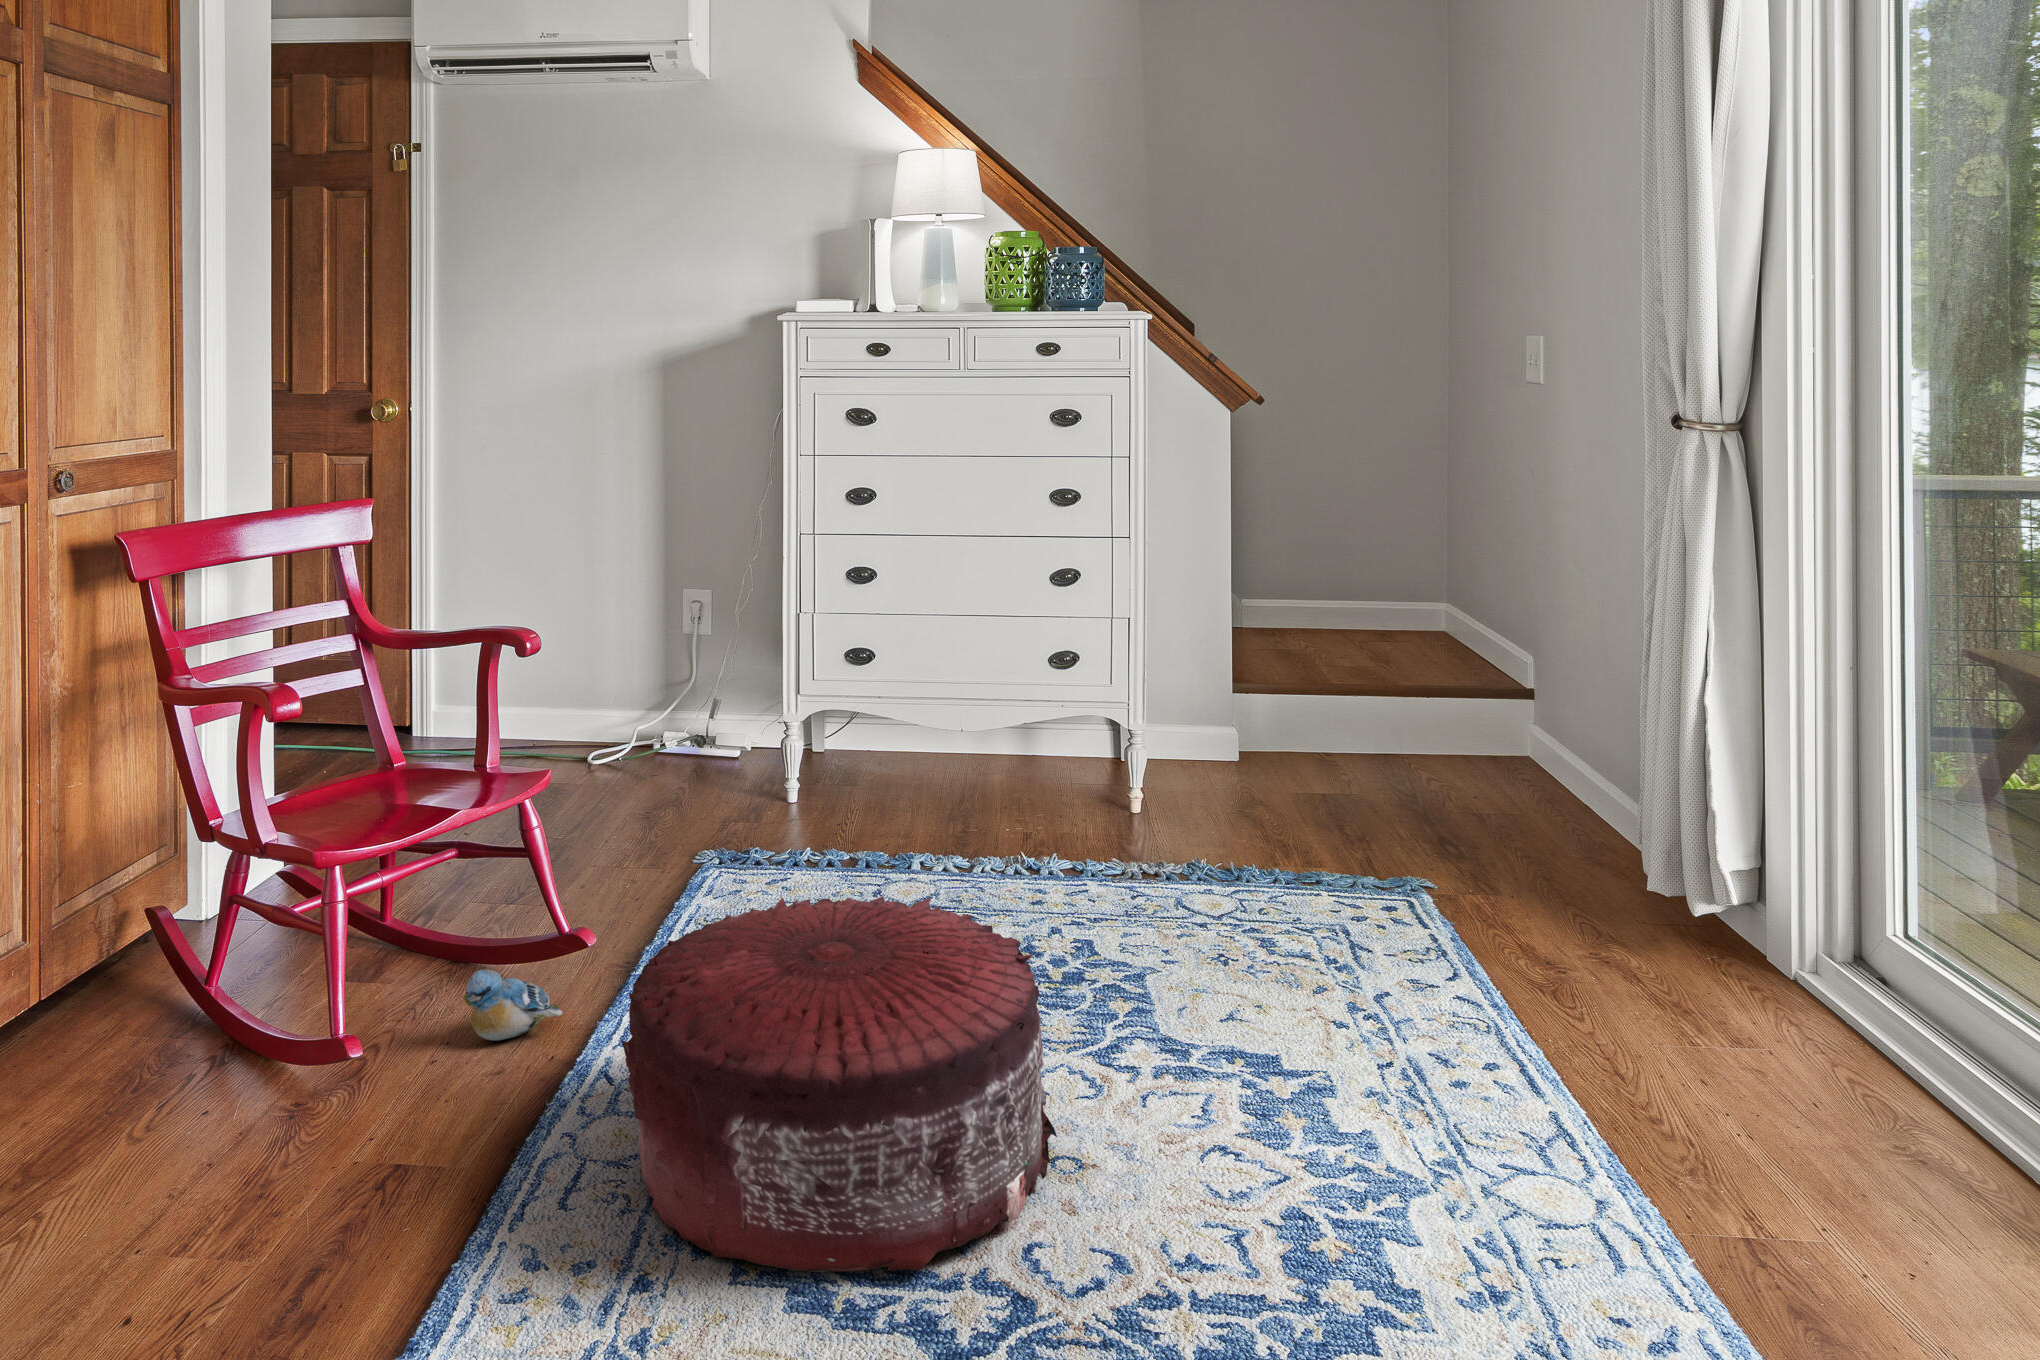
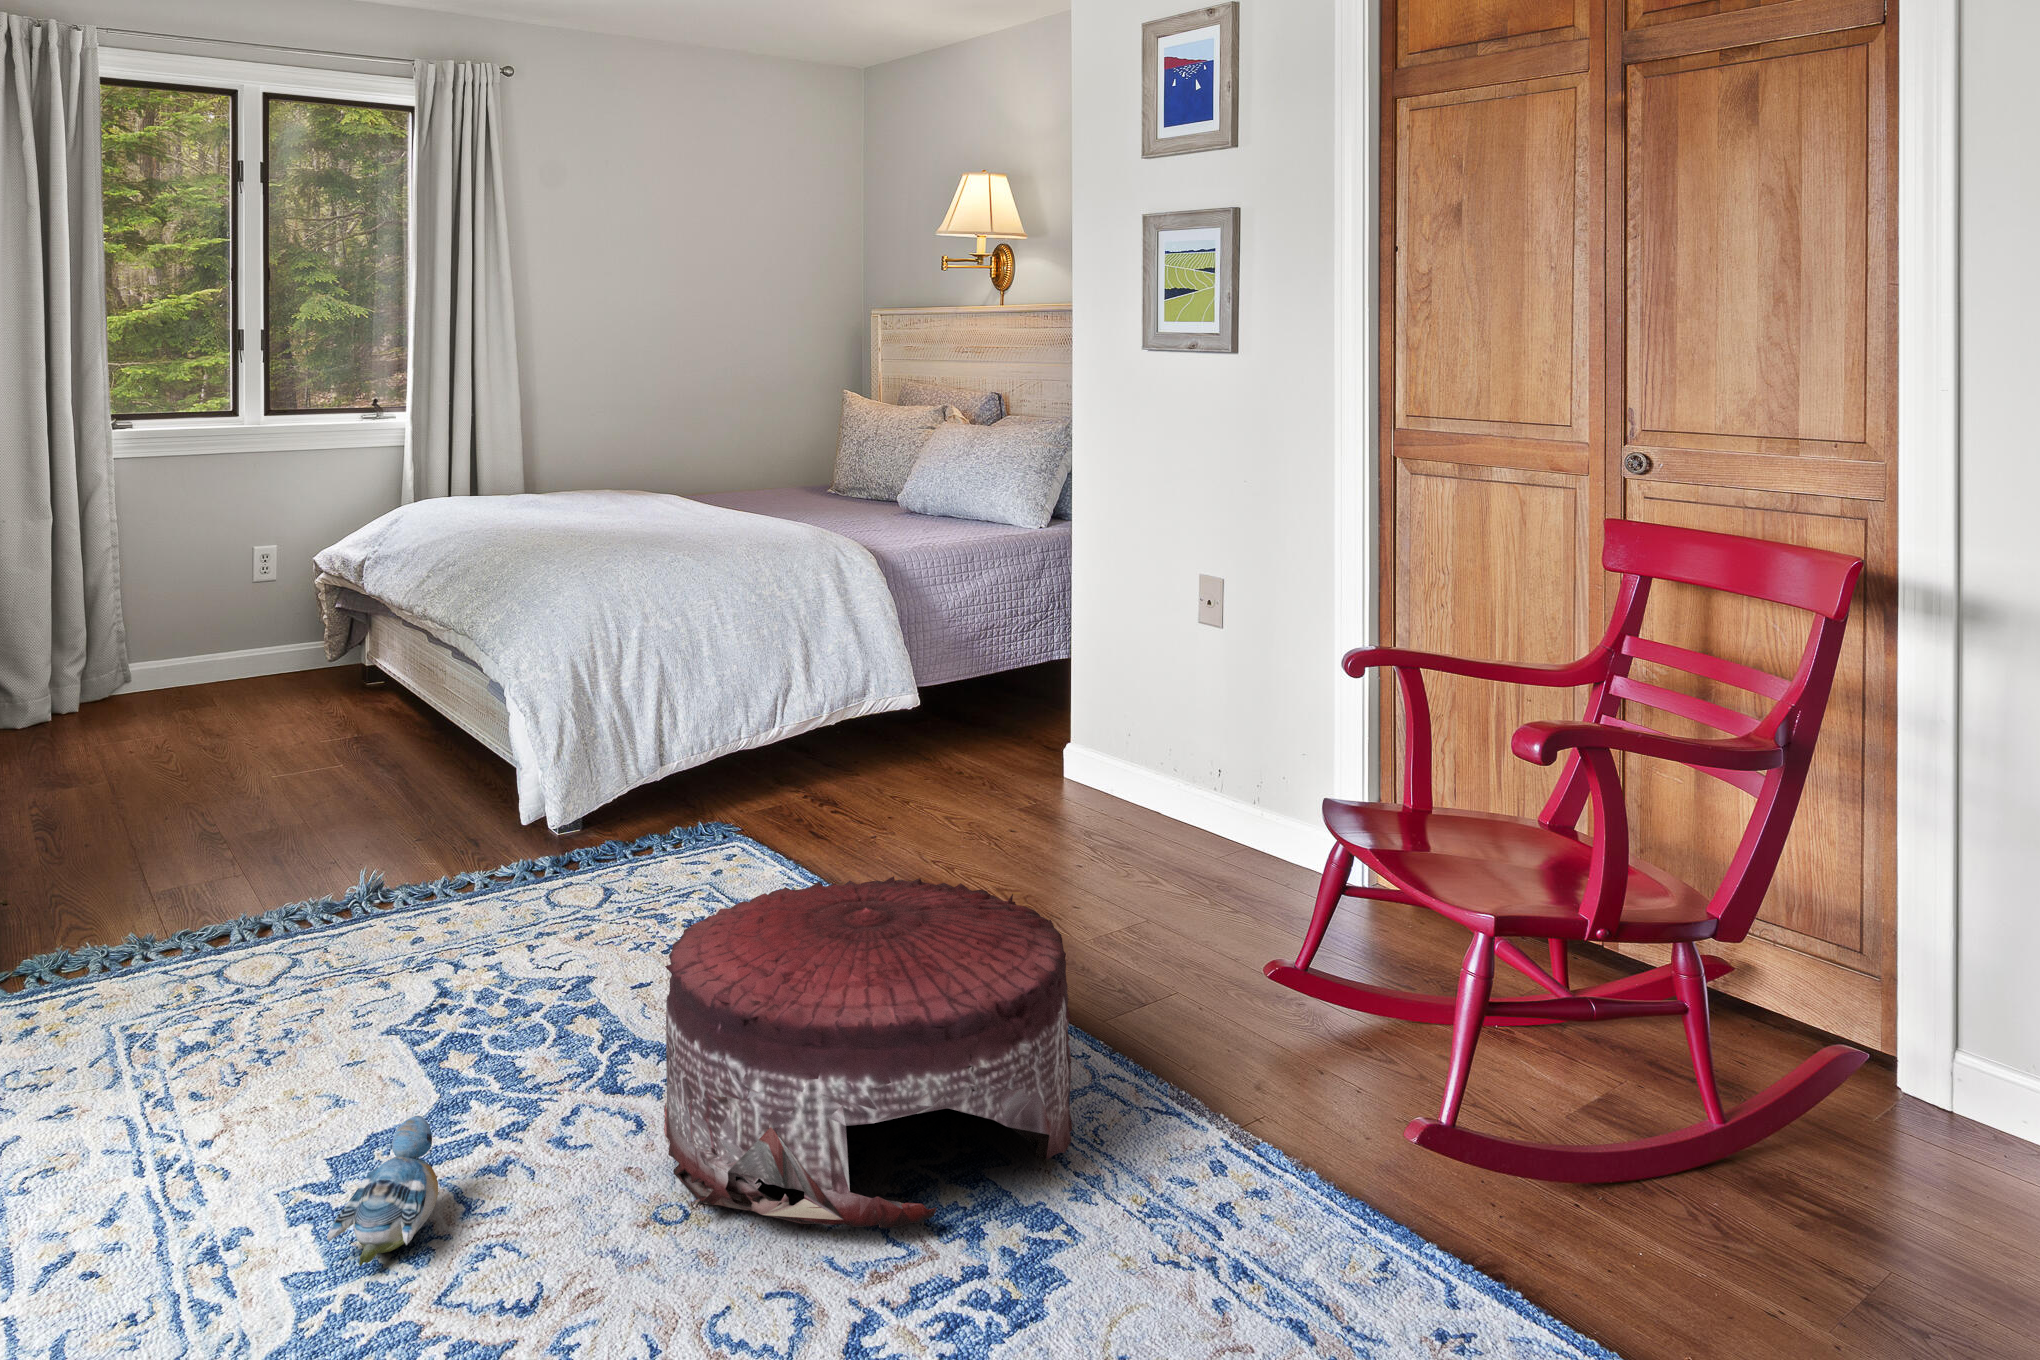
plush toy: present [463,970,563,1041] -> present [327,1116,438,1266]

